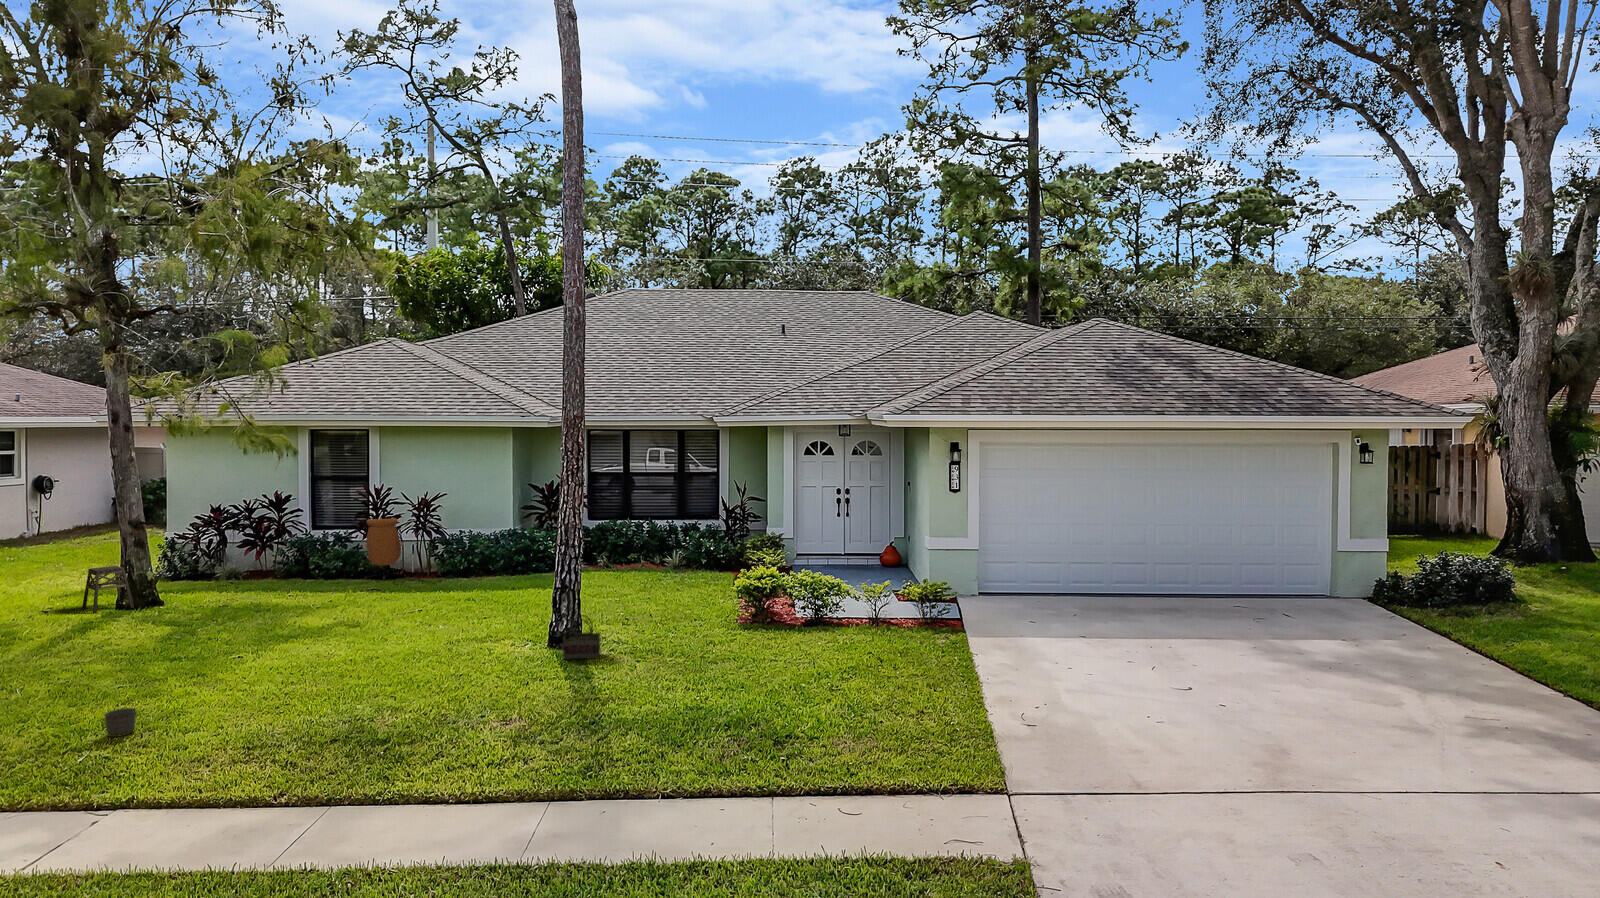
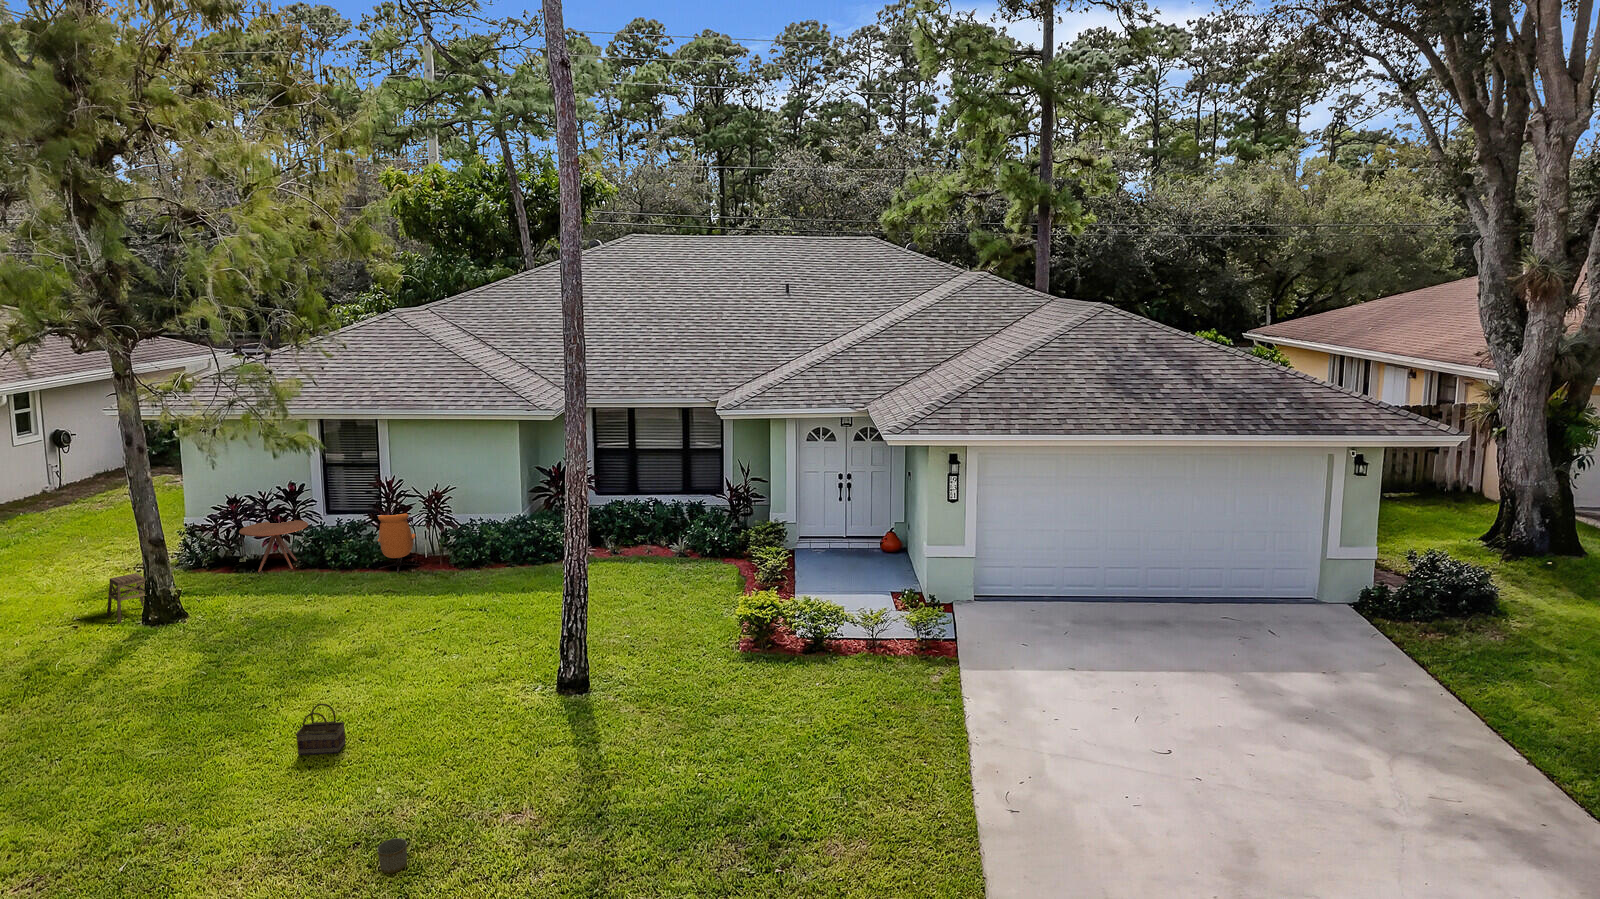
round table: none [223,532,294,581] -> present [239,520,308,572]
basket: present [563,615,600,660] -> present [296,704,346,755]
planter: present [105,708,136,737] -> present [377,838,407,873]

